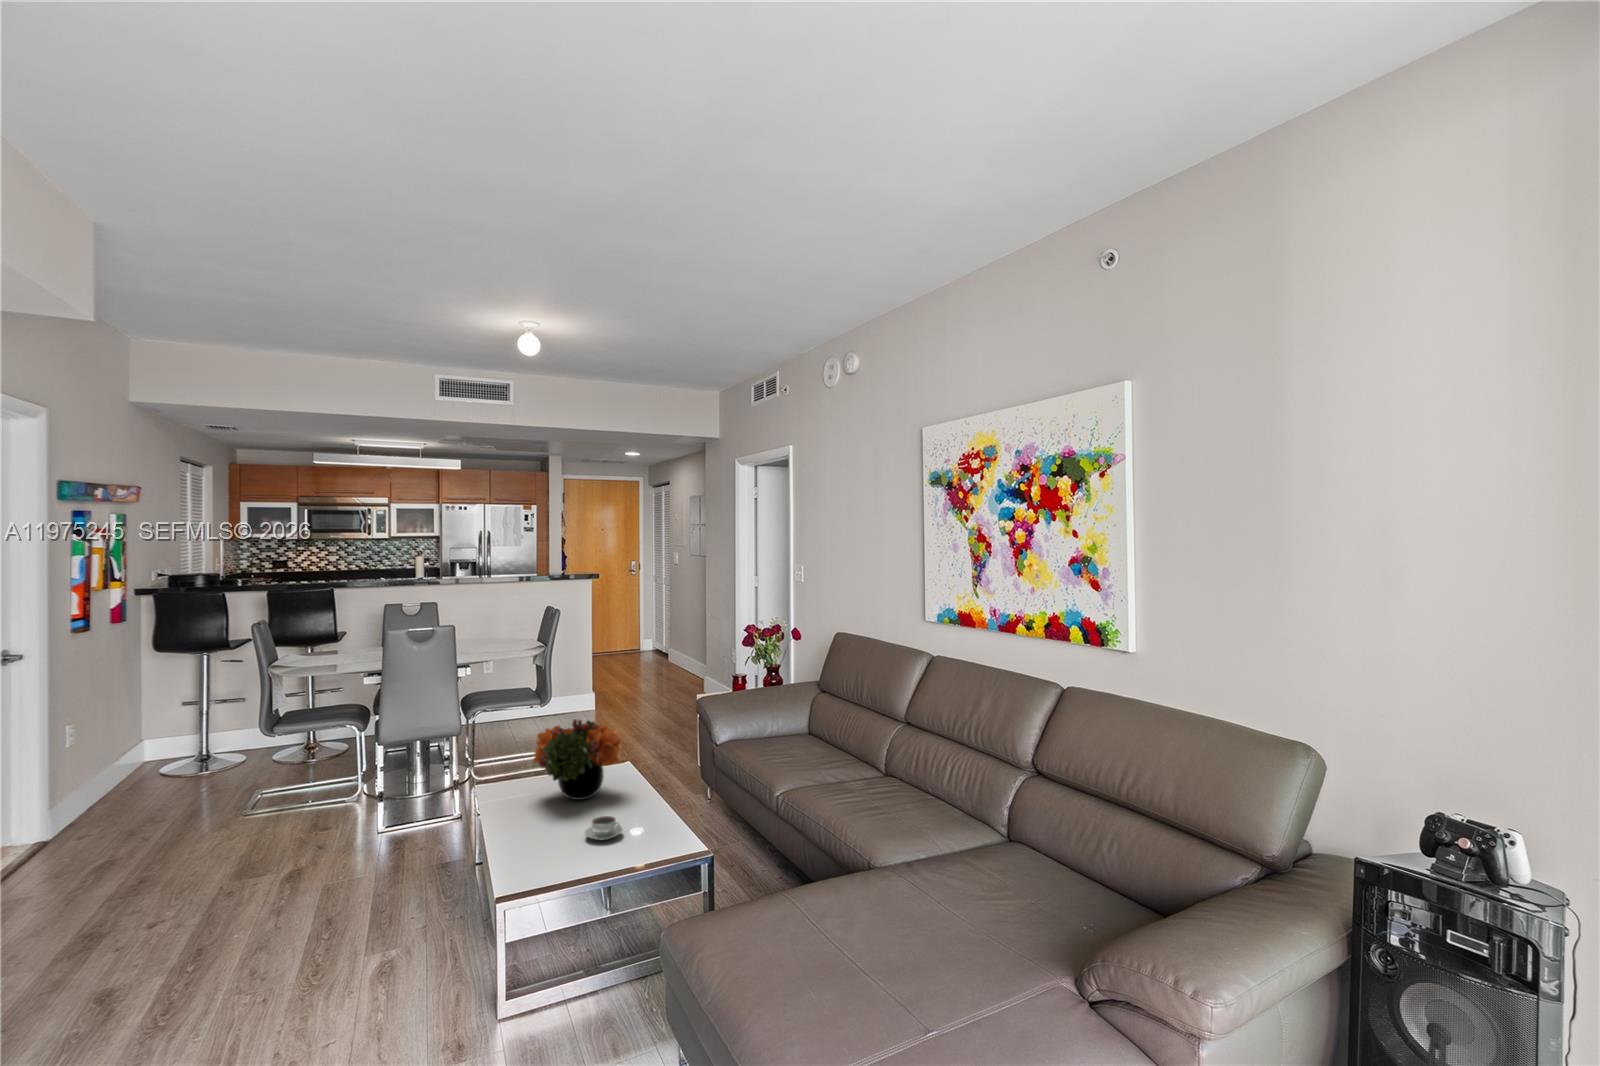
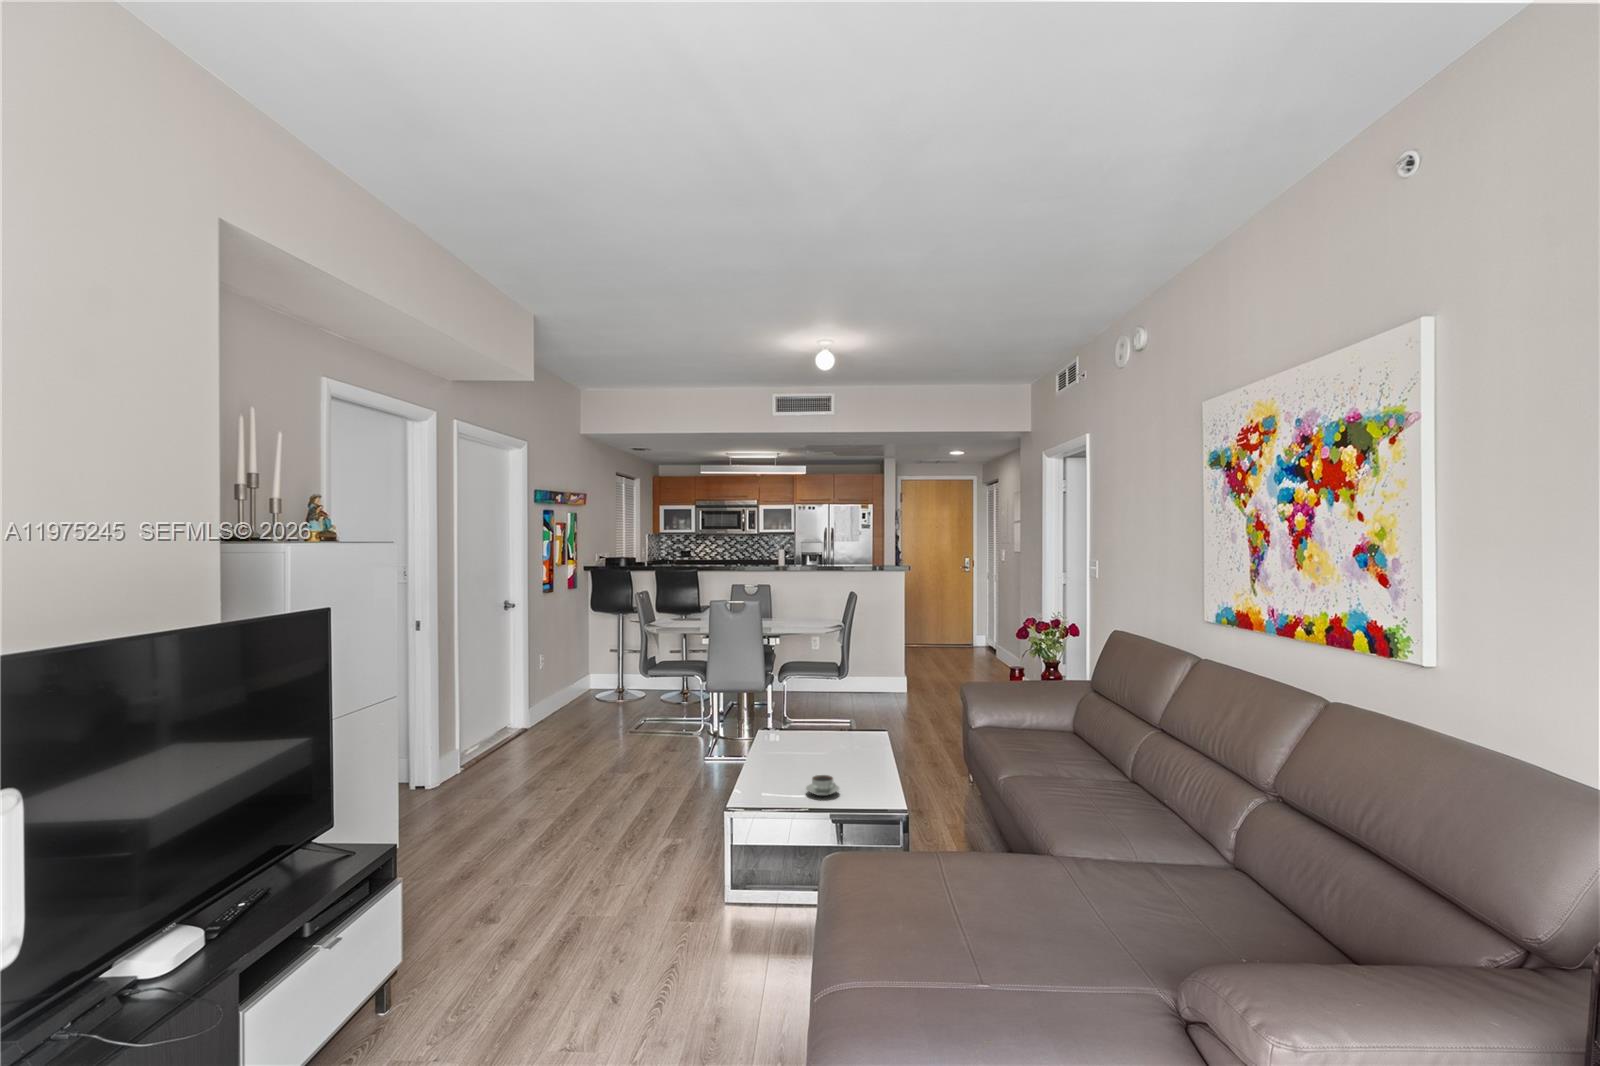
flower arrangement: present [533,719,621,800] -> none [785,687,863,760]

